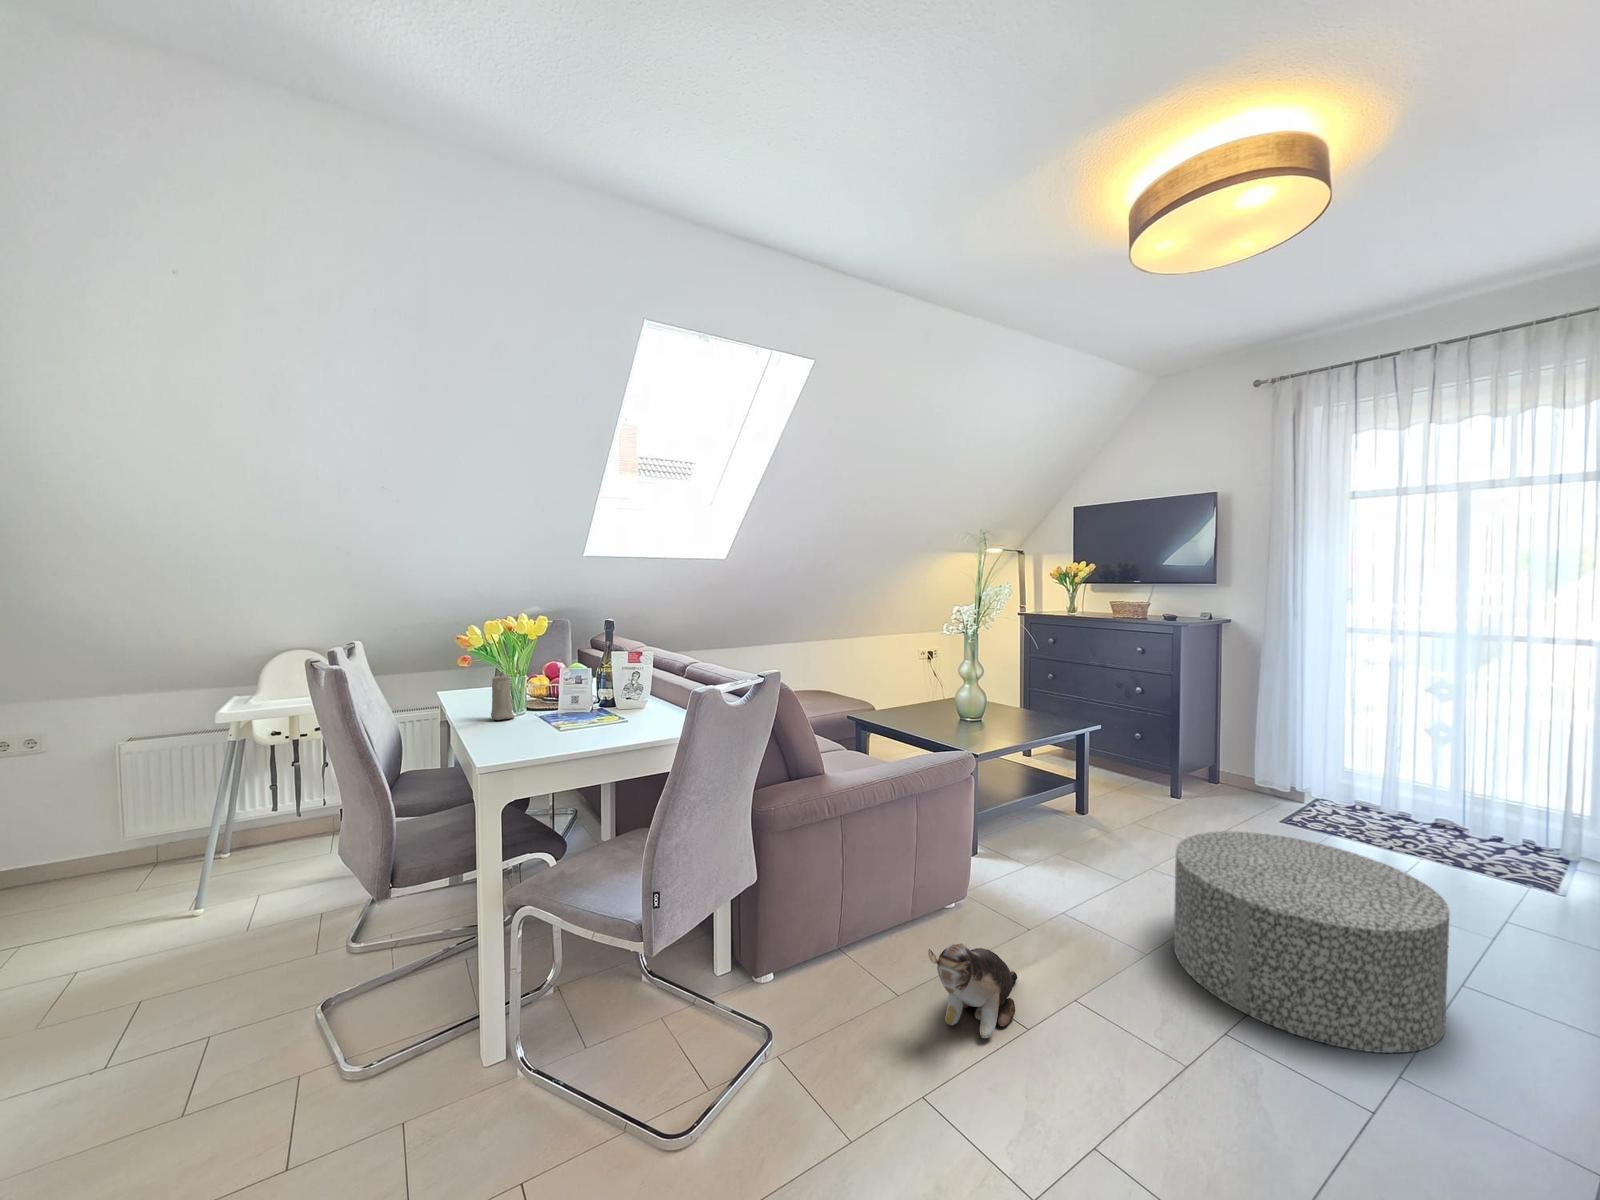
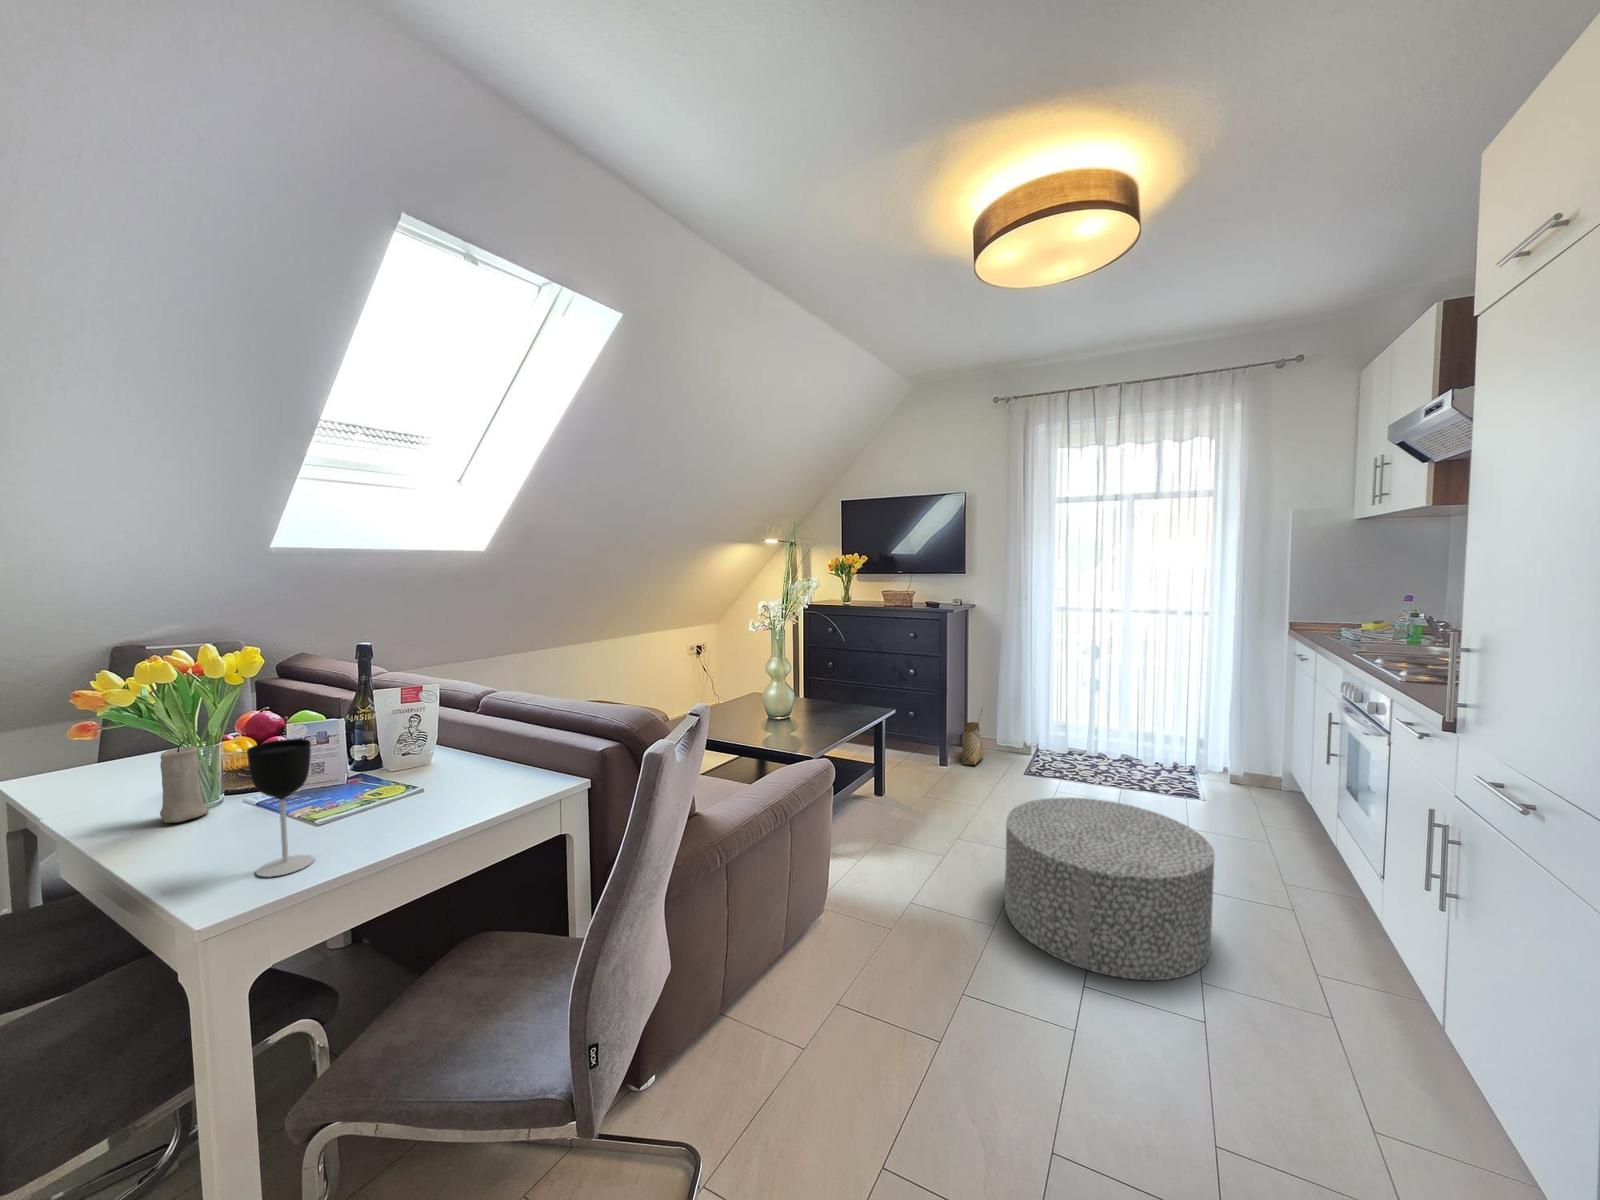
wine glass: none [518,668,550,749] -> present [247,739,314,877]
woven basket: none [1200,734,1235,802] -> present [959,707,984,765]
plush toy: present [928,943,1017,1038] -> none [848,977,919,1079]

